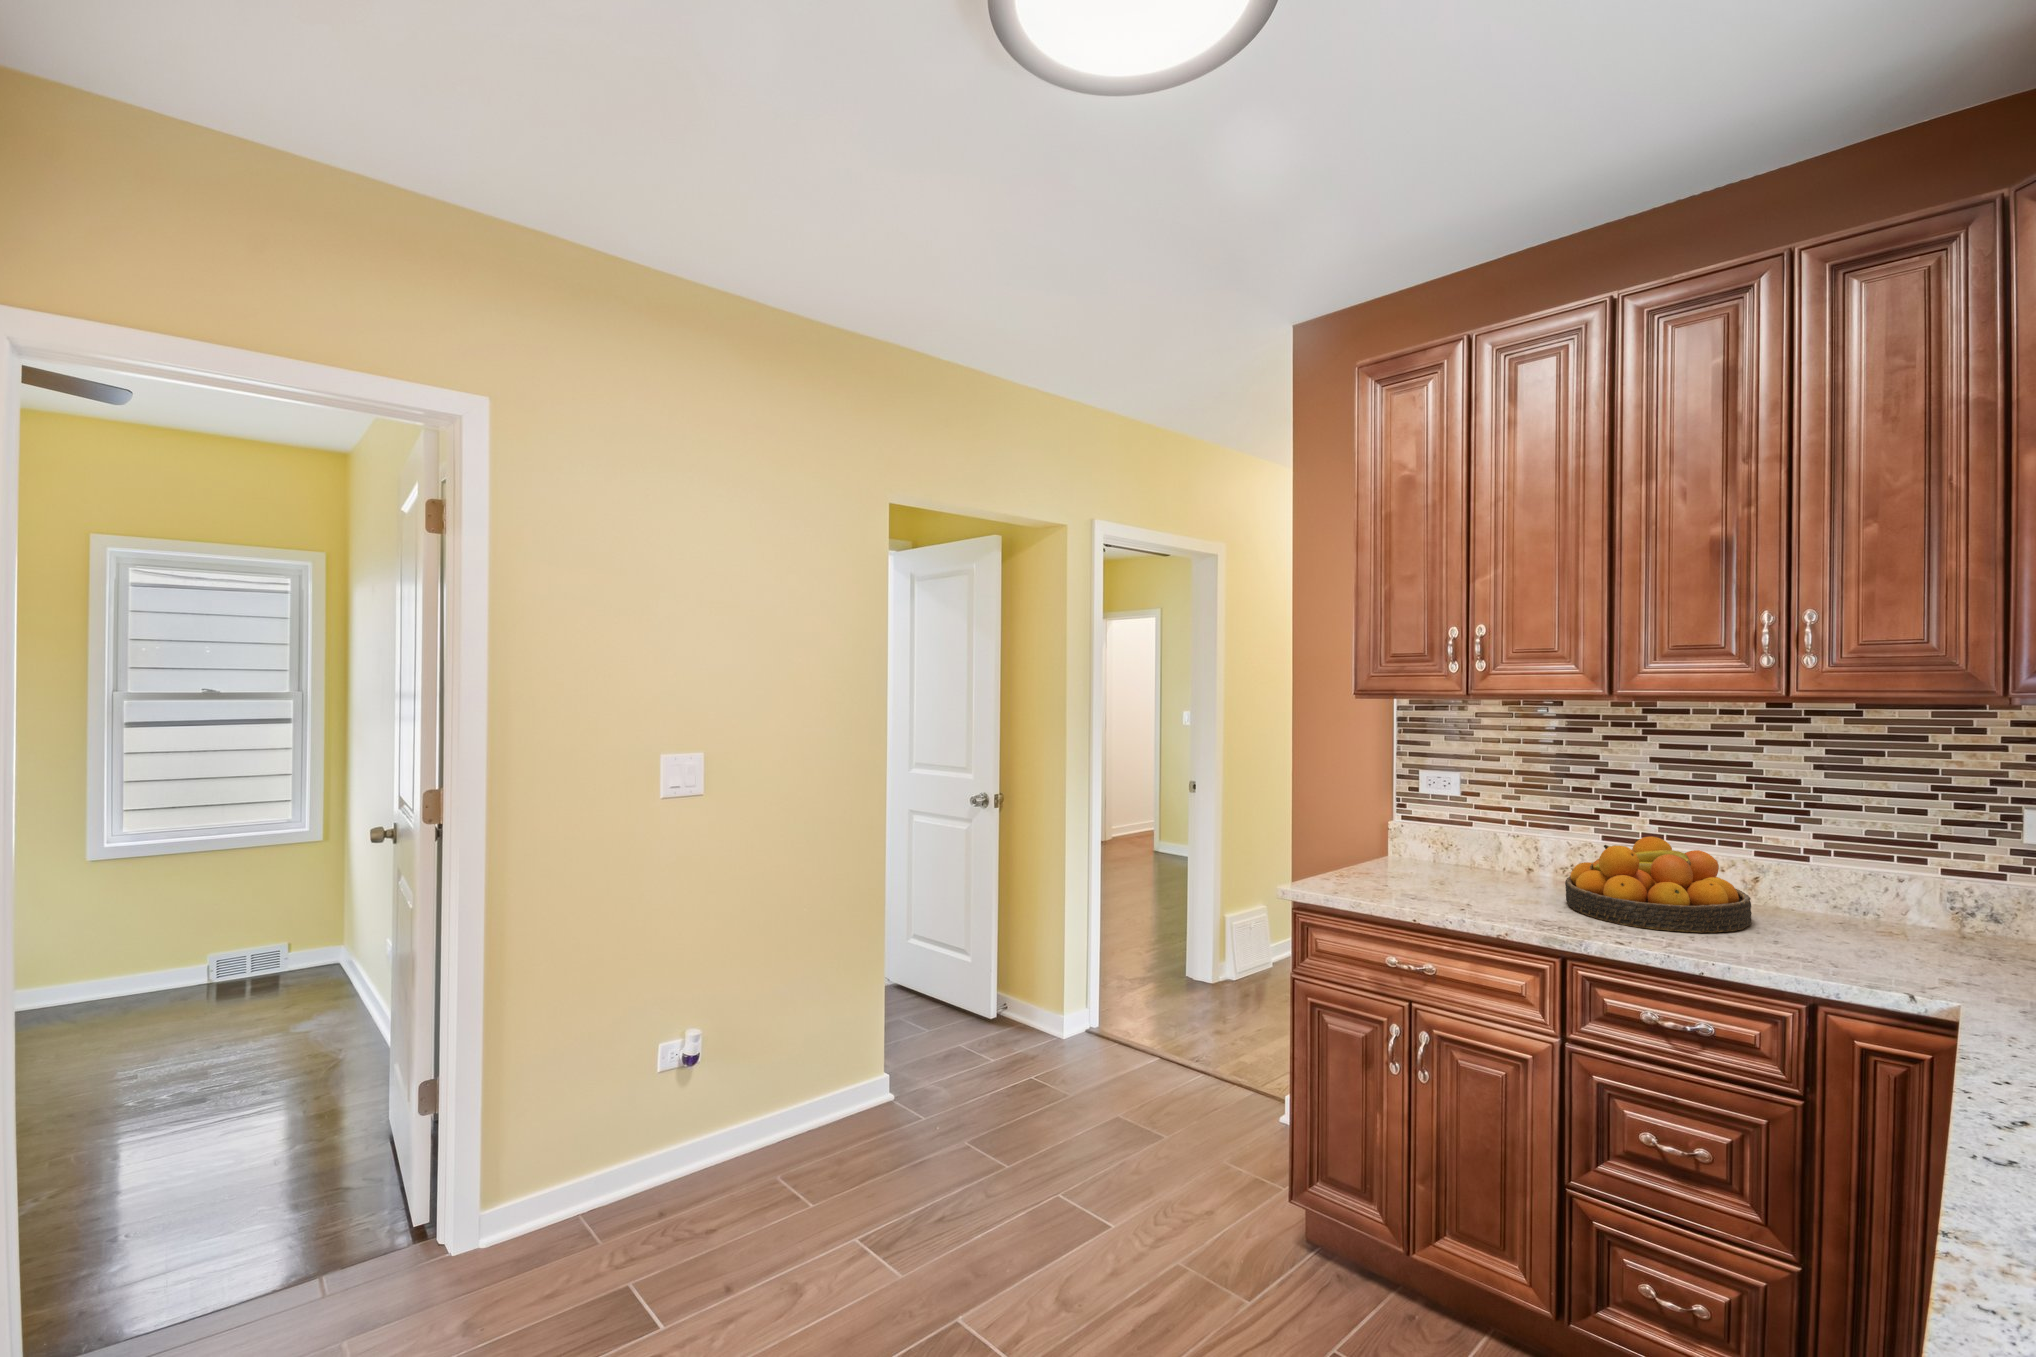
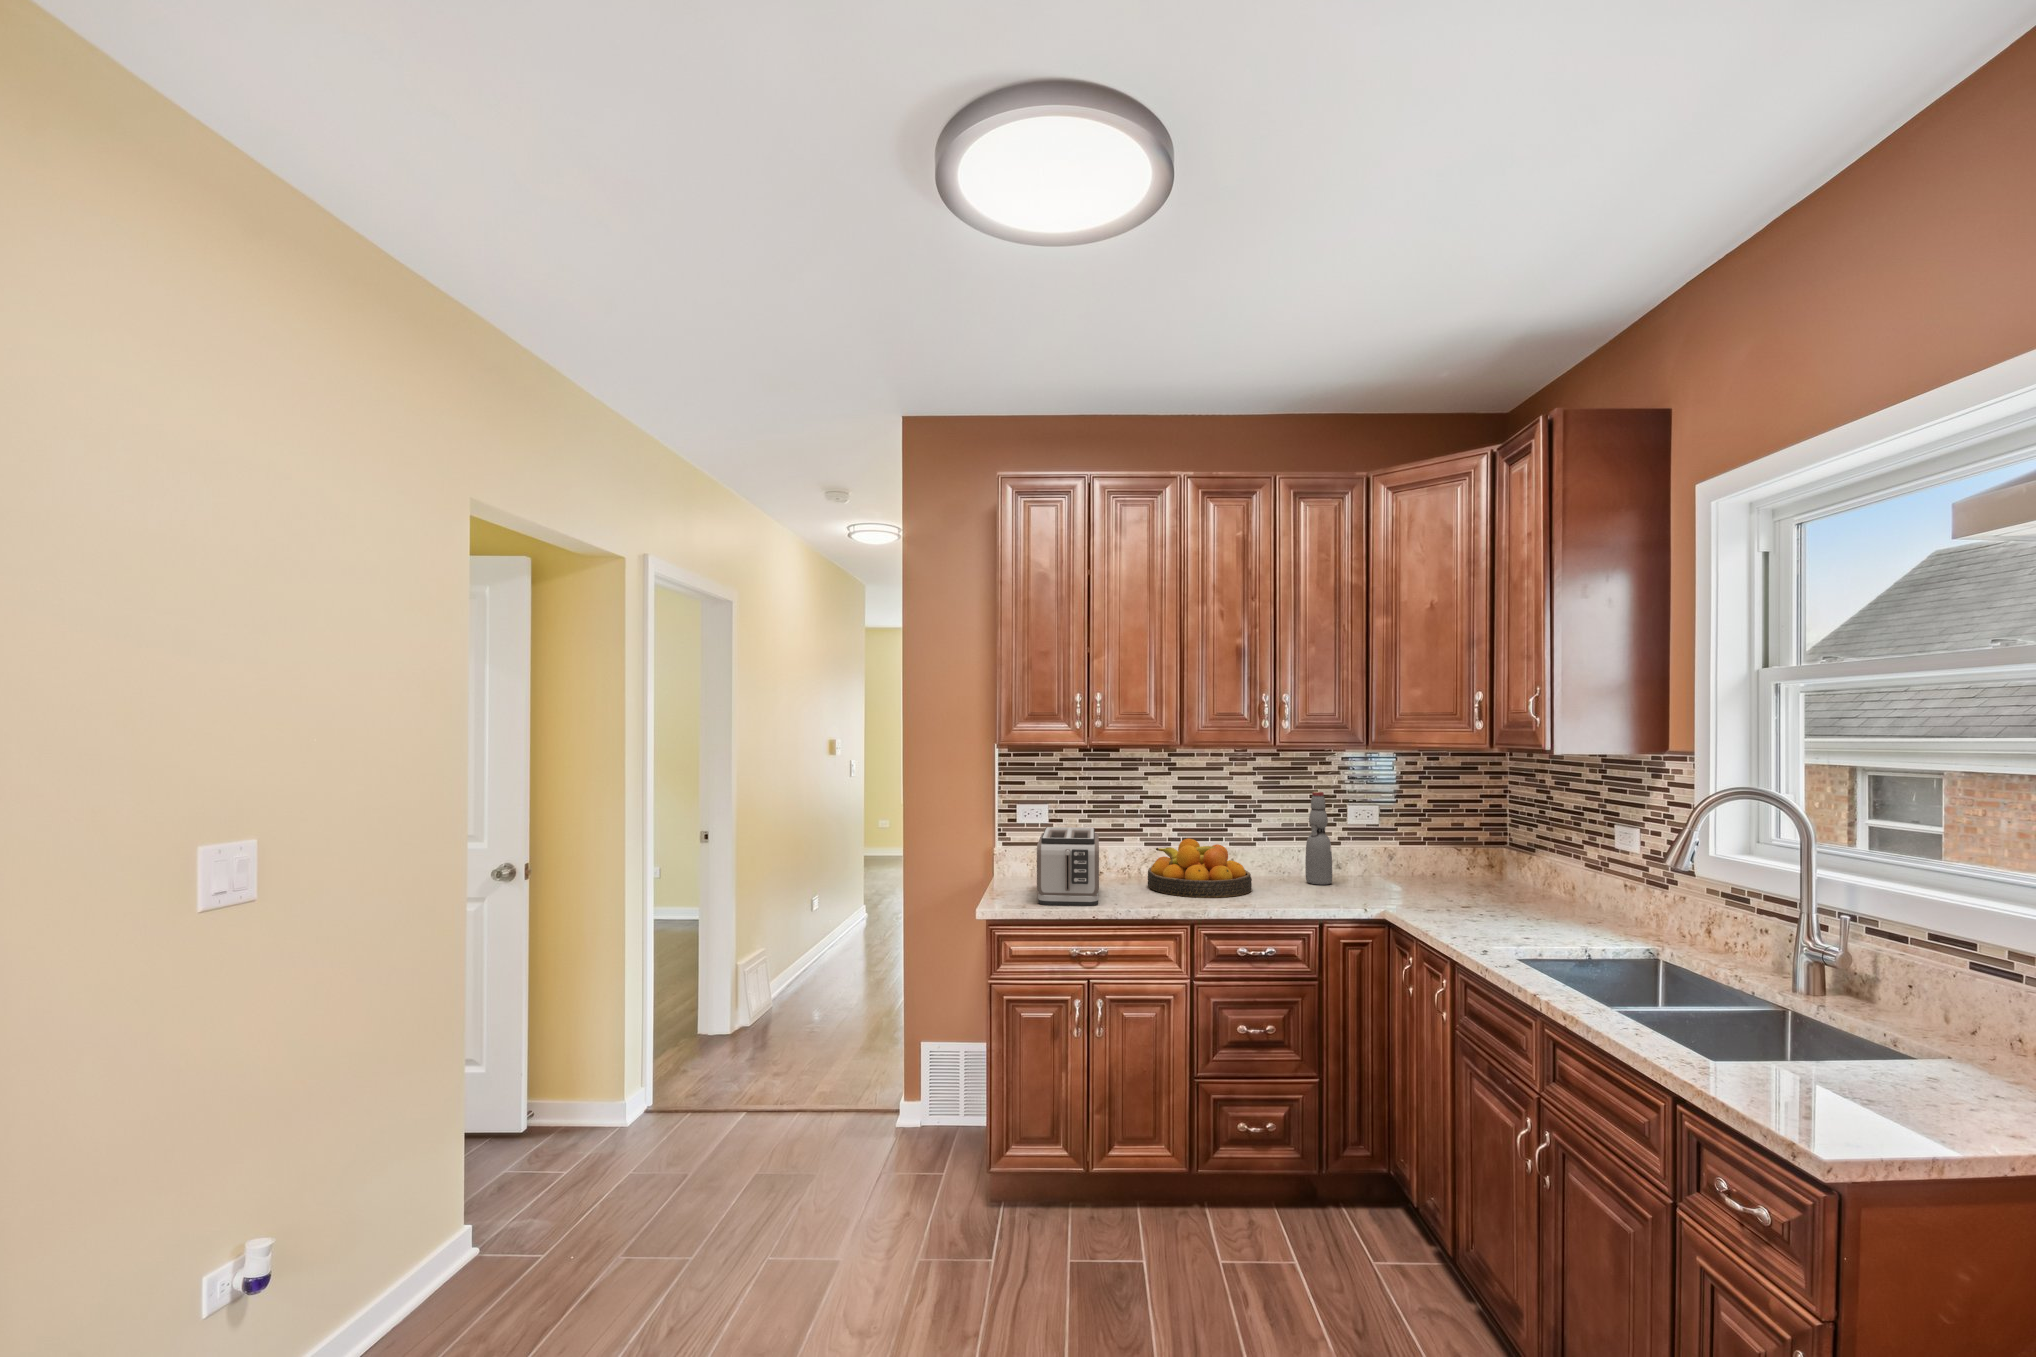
bottle: none [1898,781,1959,945] -> present [1305,792,1332,885]
toaster: none [1357,801,1489,908] -> present [1037,827,1099,906]

